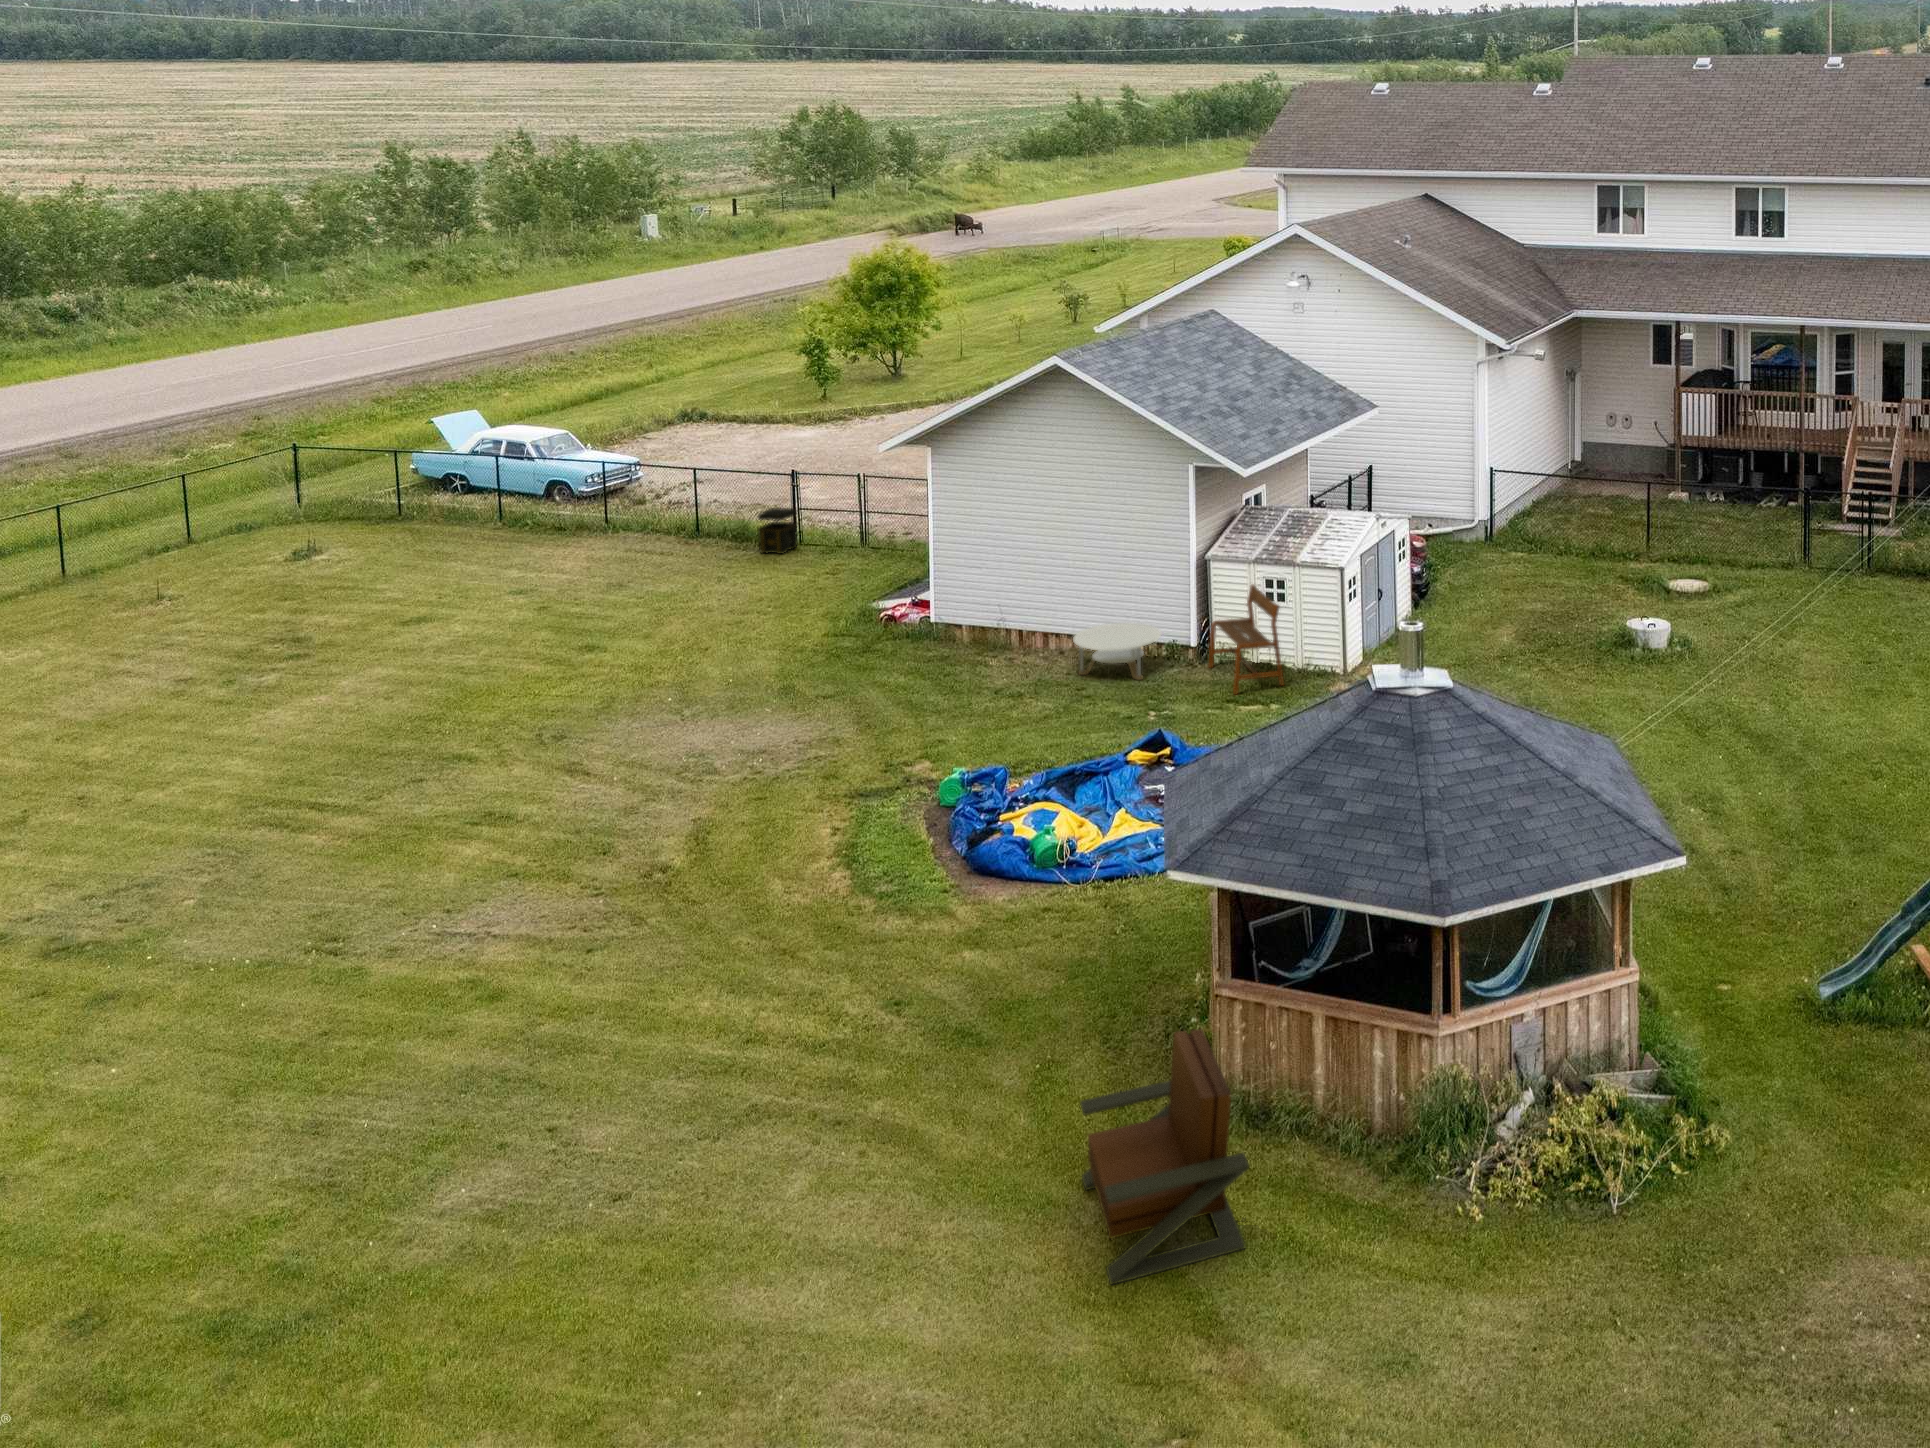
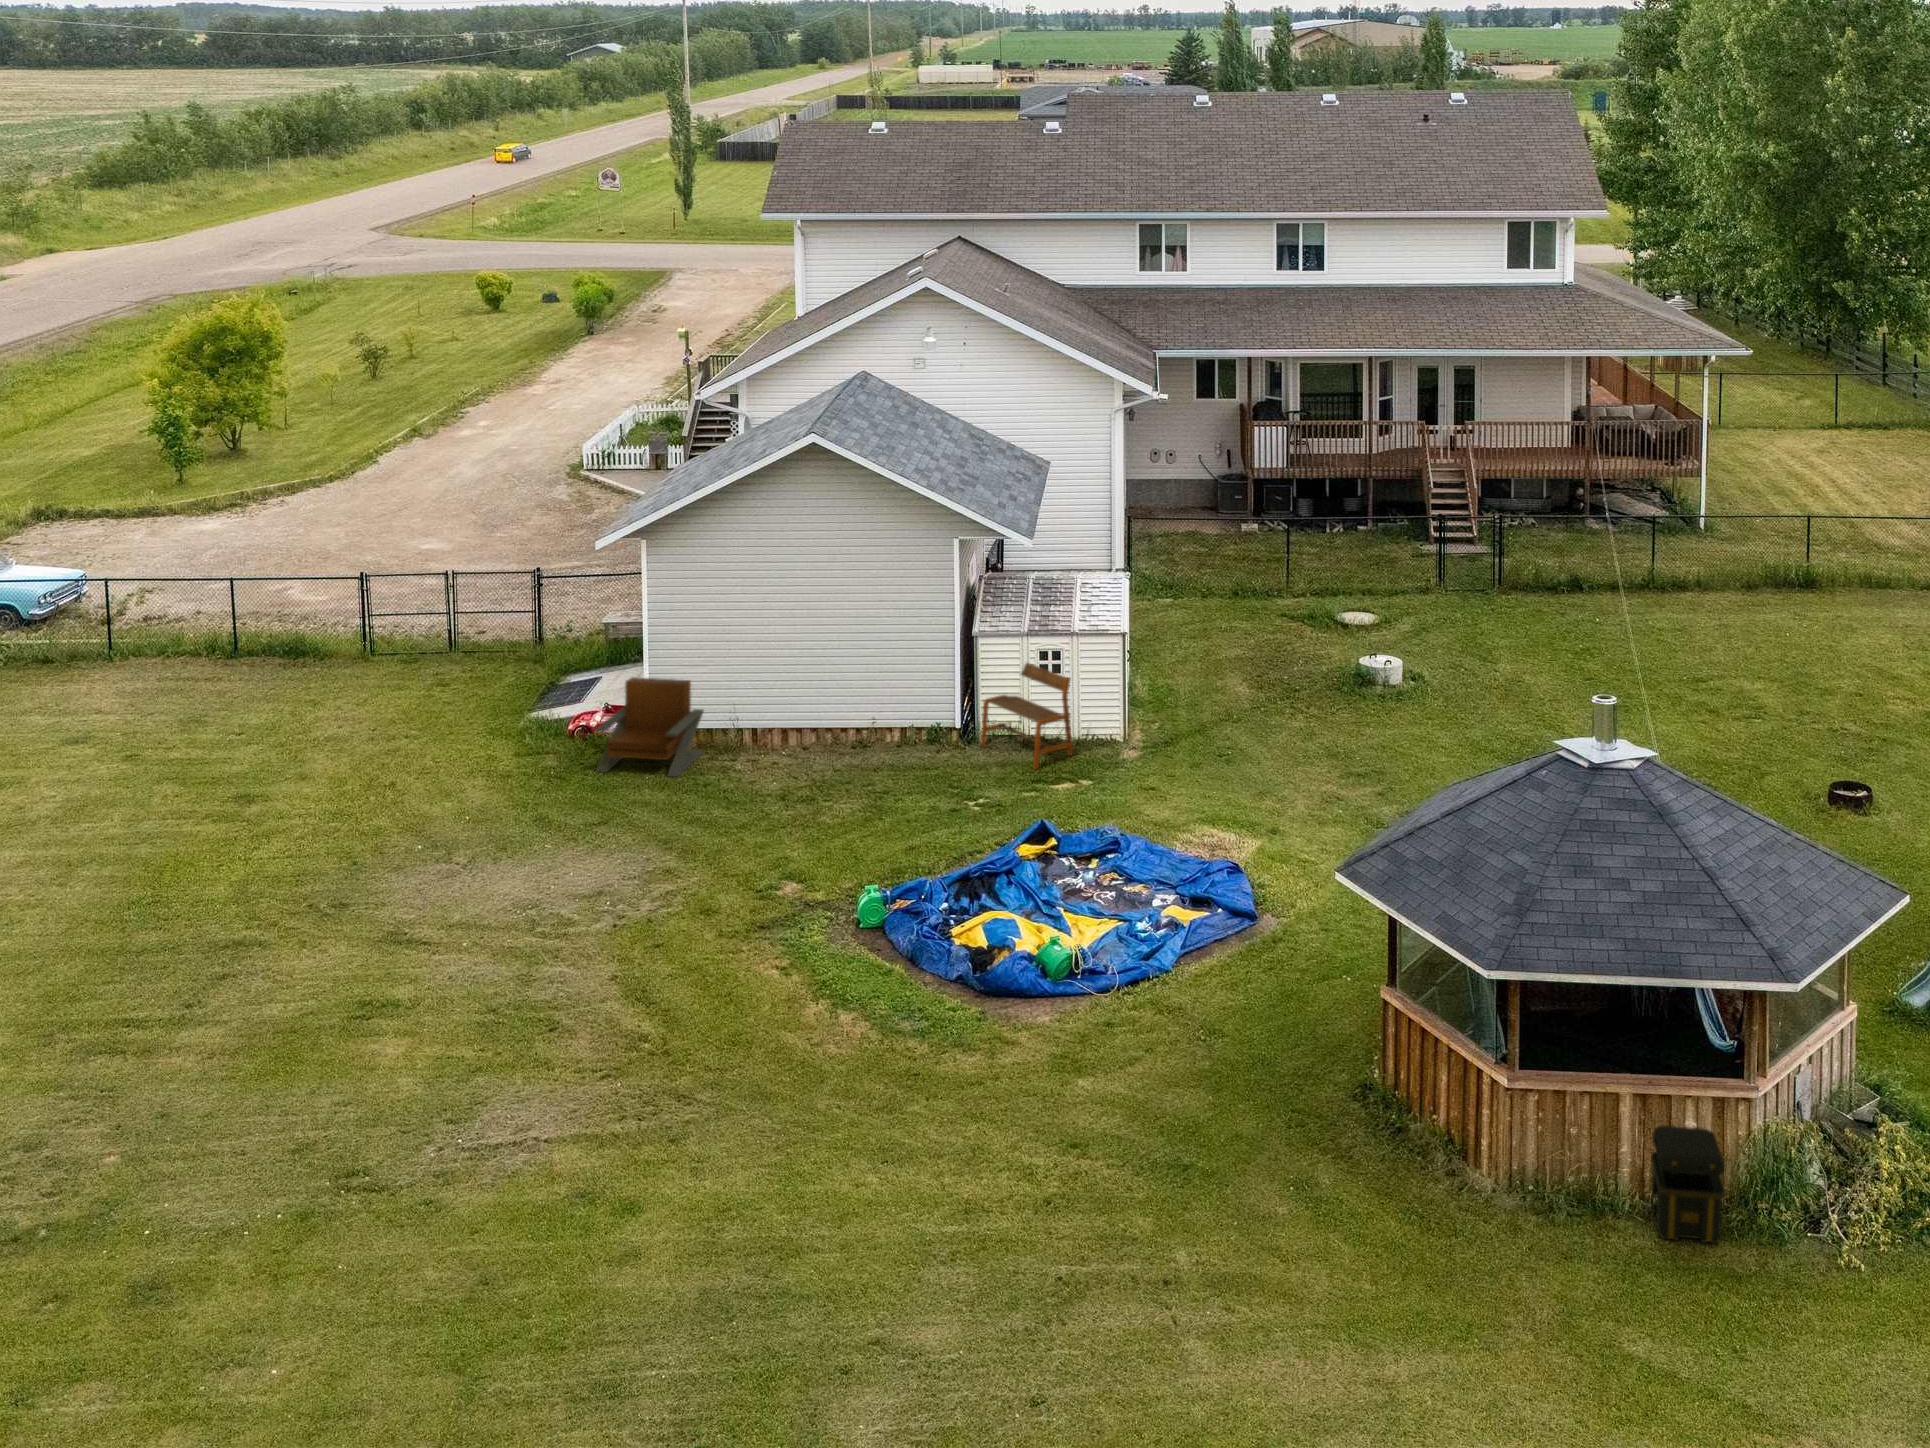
toolbox: present [758,508,797,554] -> present [1651,1126,1725,1243]
round table: present [1073,623,1161,680] -> none [850,709,939,768]
lounge chair: present [1080,1029,1249,1285] -> present [596,677,704,777]

